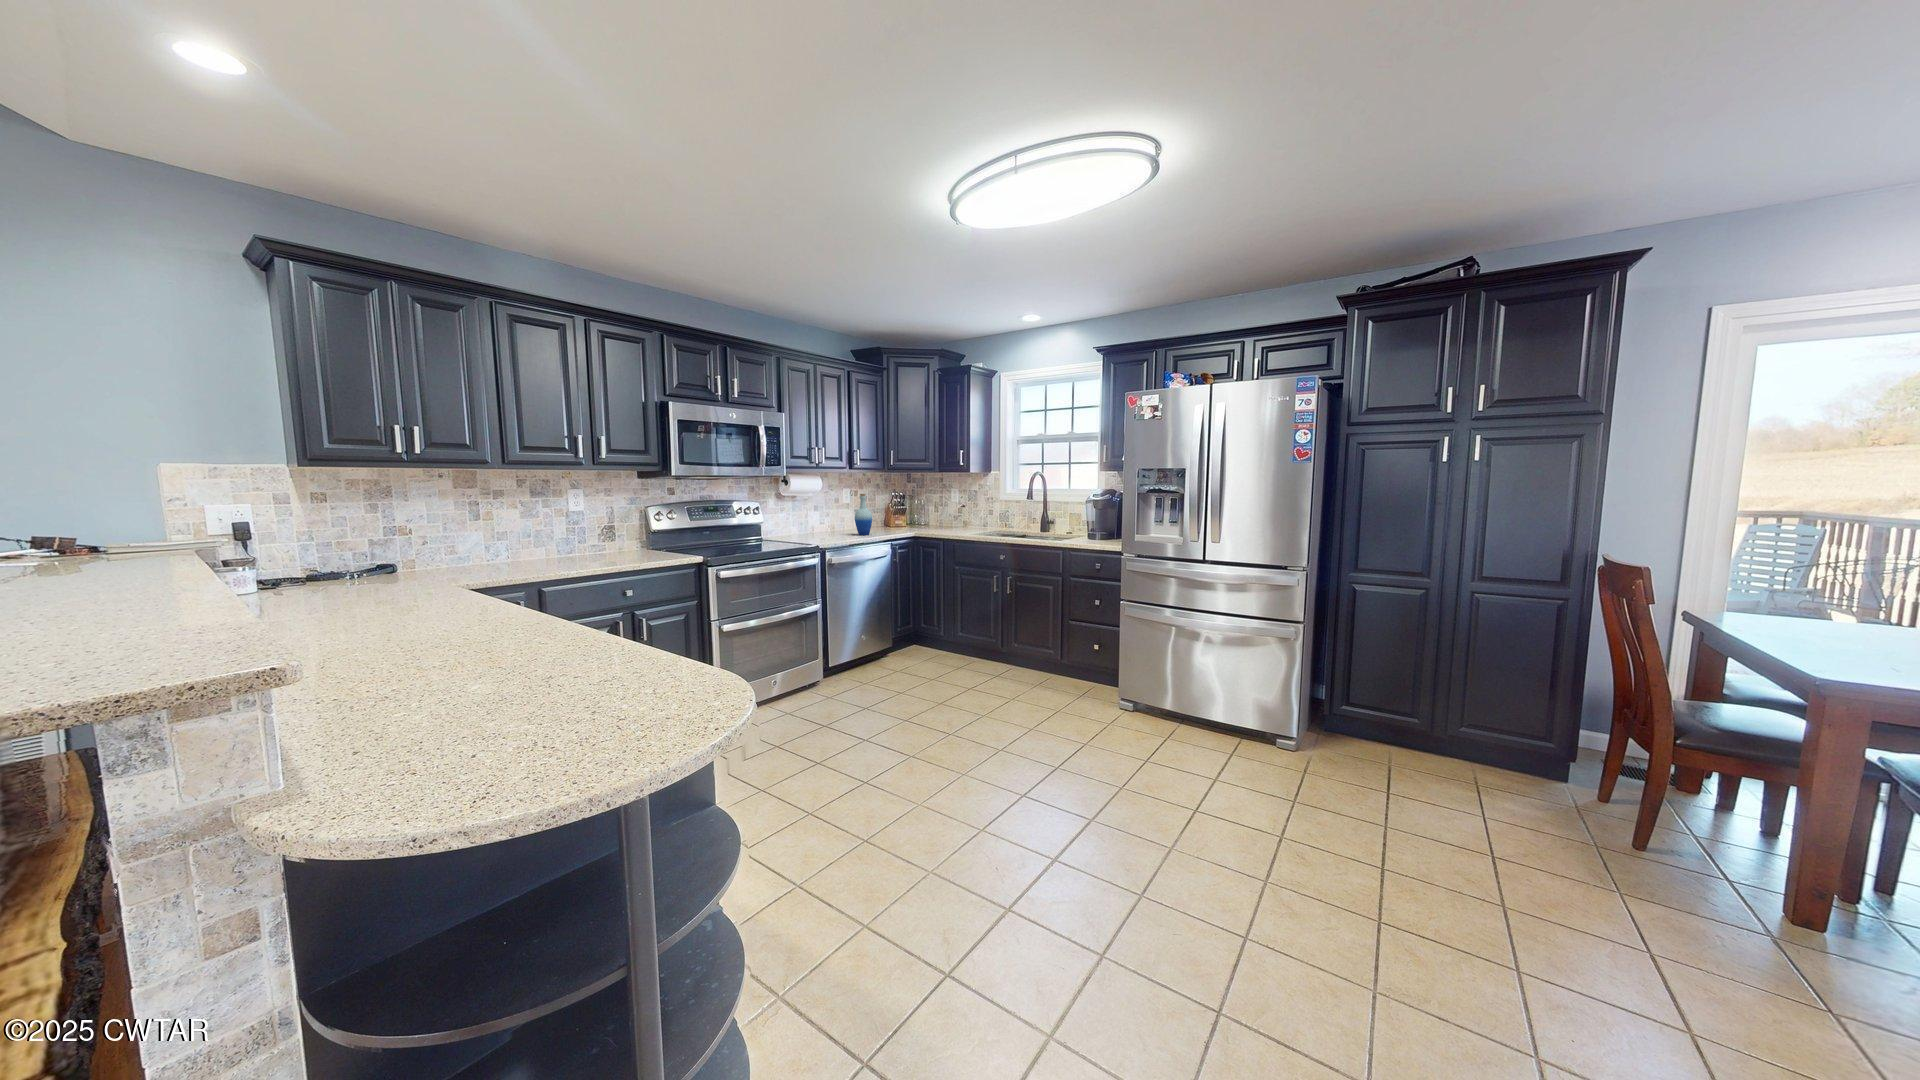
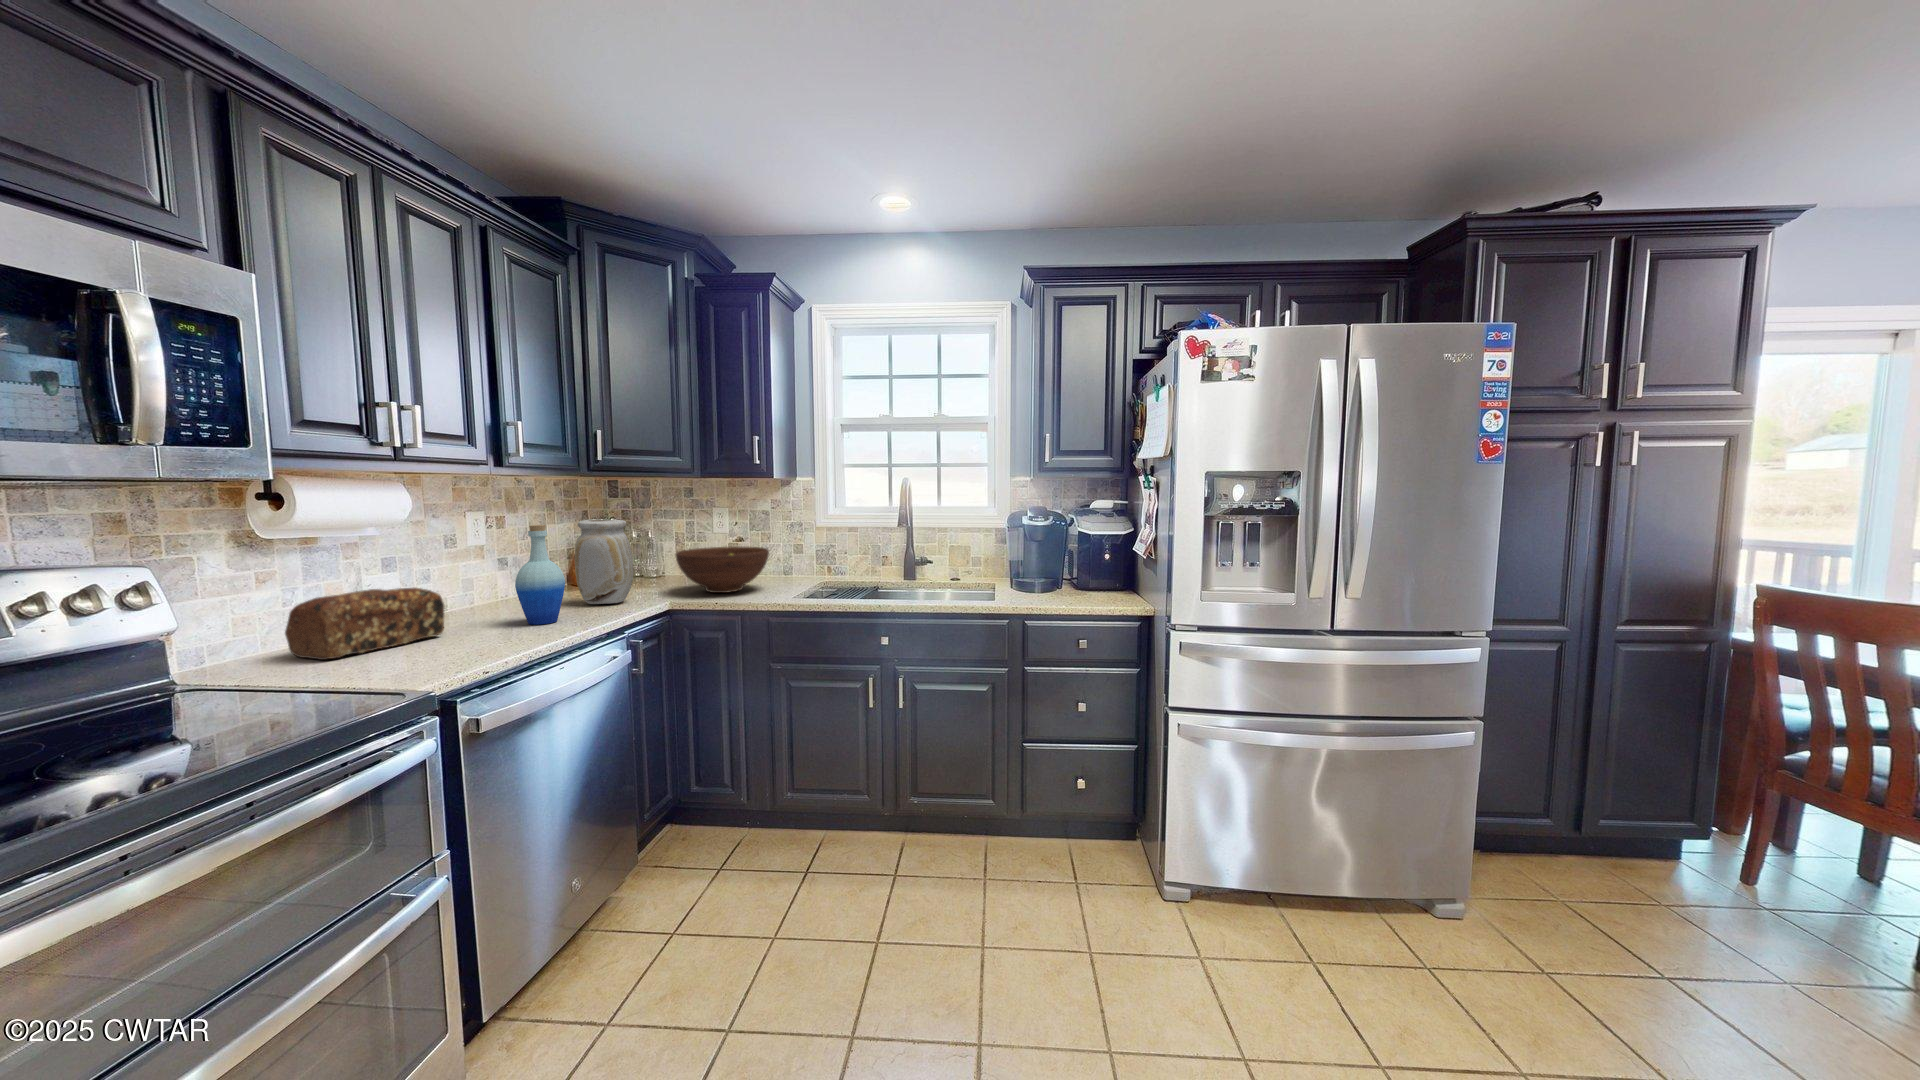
vase: none [880,492,904,531] -> present [575,519,633,604]
fruit bowl: none [924,508,968,530] -> present [676,547,769,593]
bread loaf: none [786,516,831,539] -> present [285,588,444,660]

